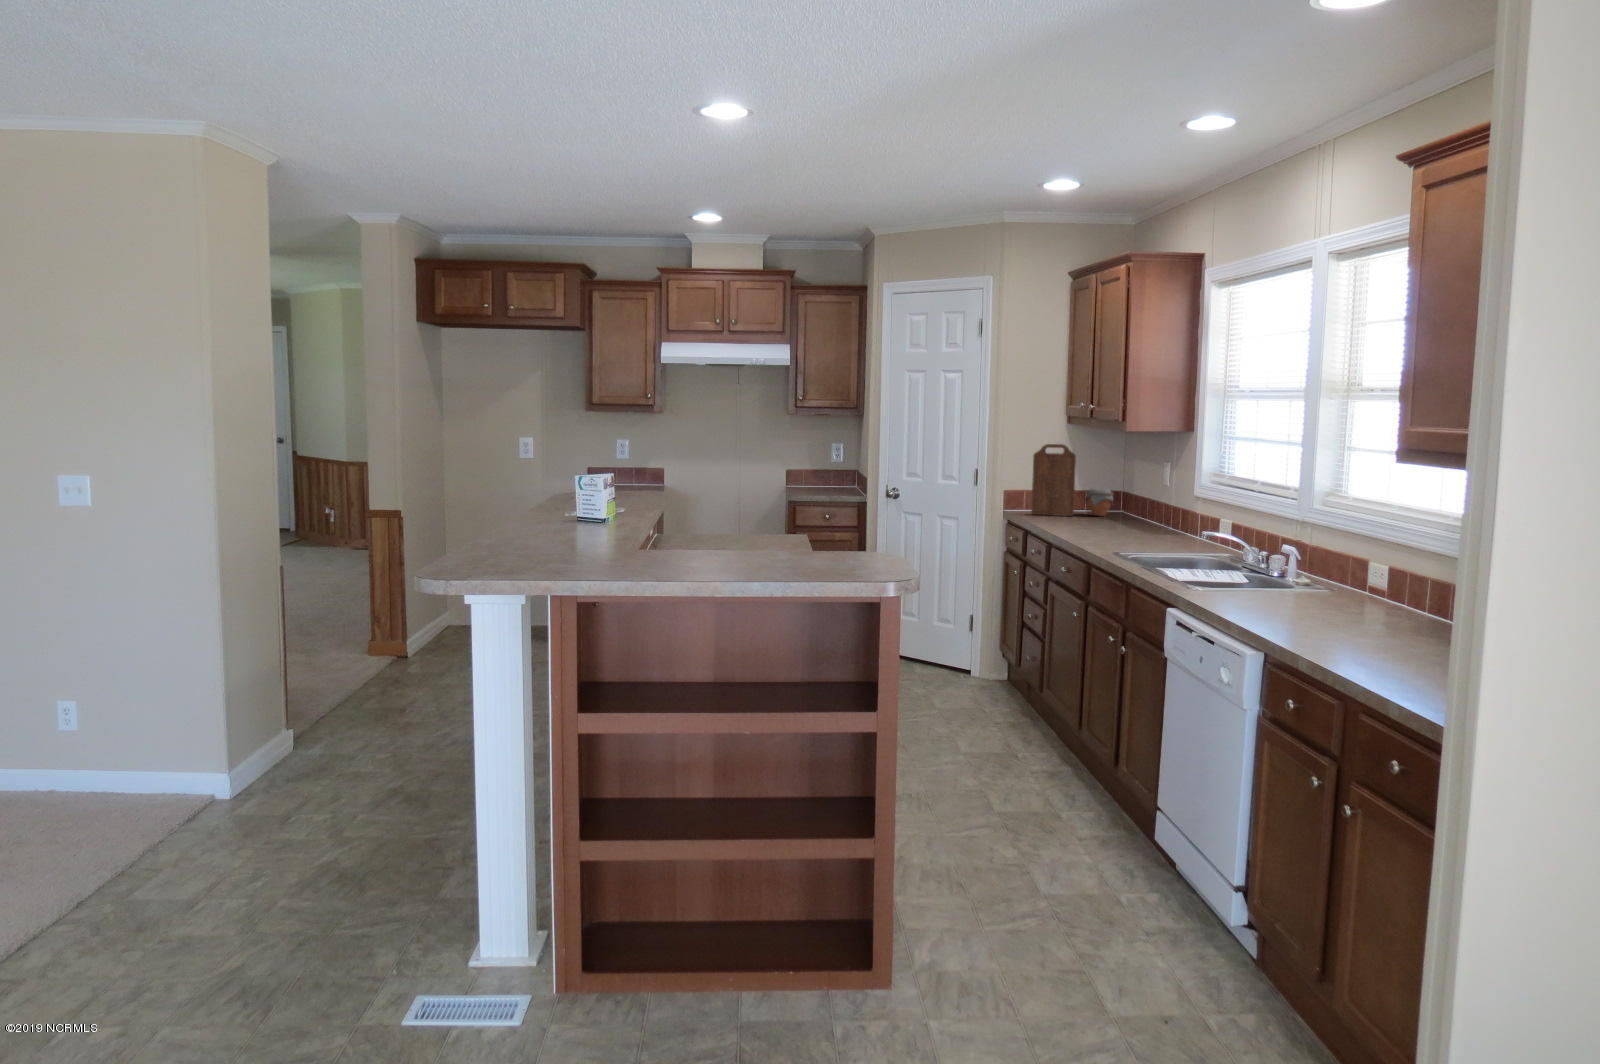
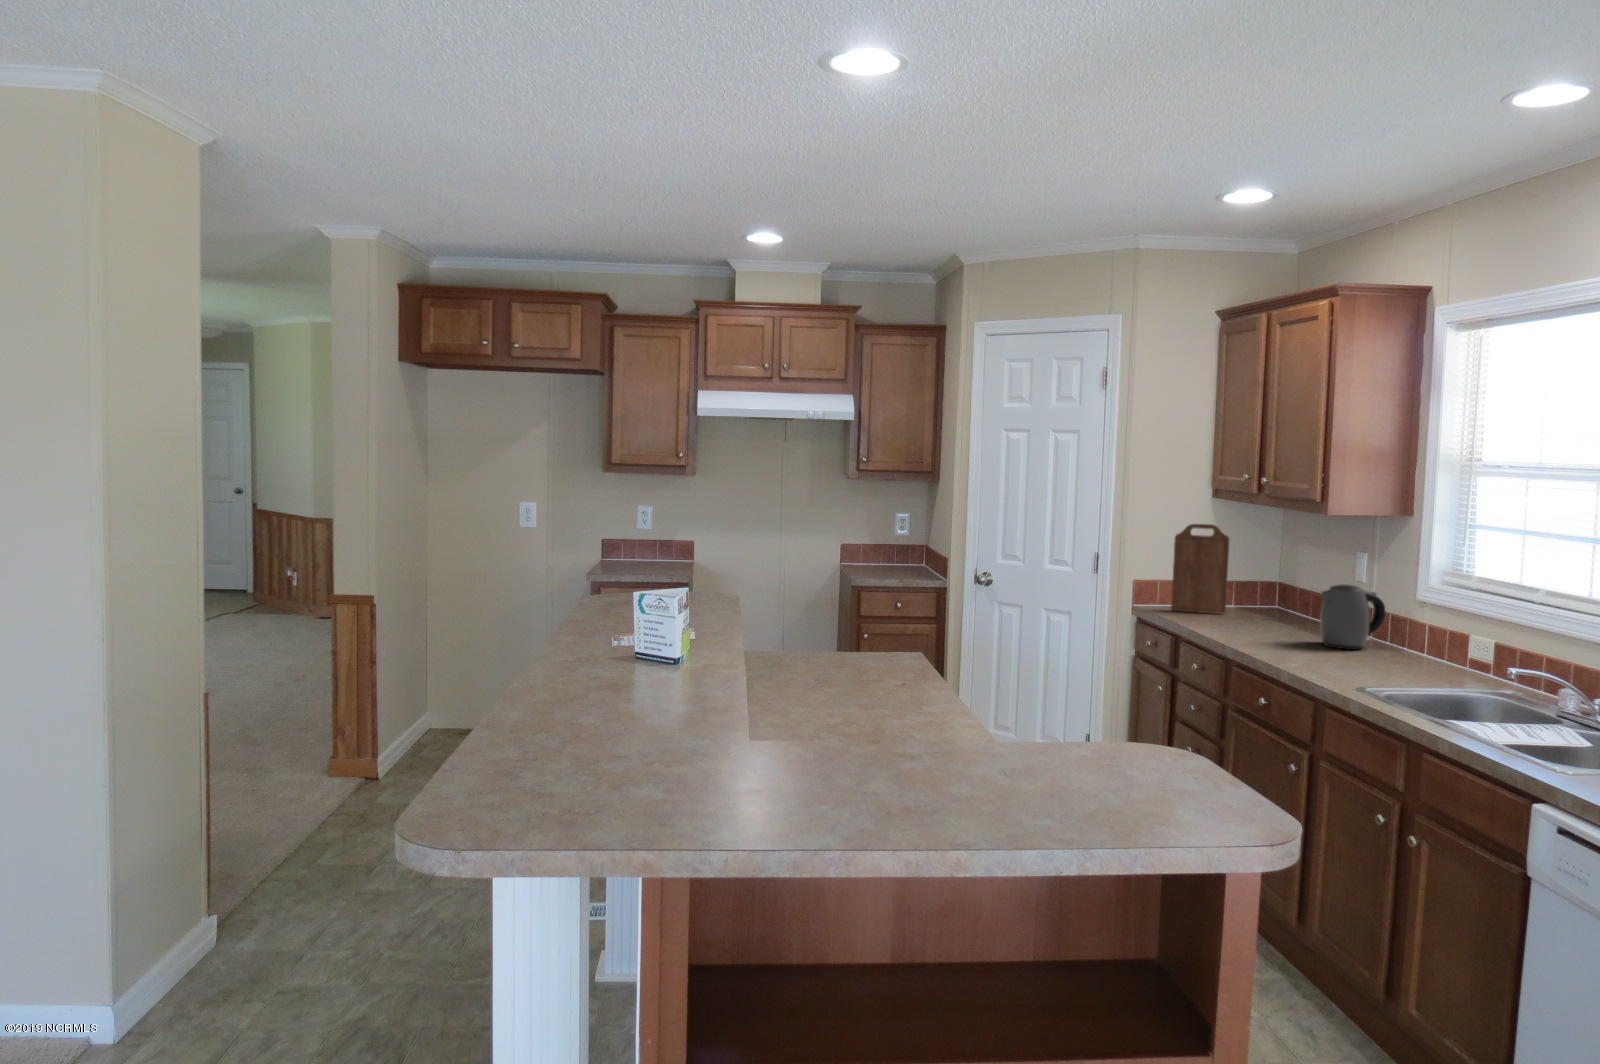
kettle: none [1123,486,1173,535] -> present [1320,584,1385,649]
jar: present [1085,488,1113,516] -> none [1237,578,1274,613]

